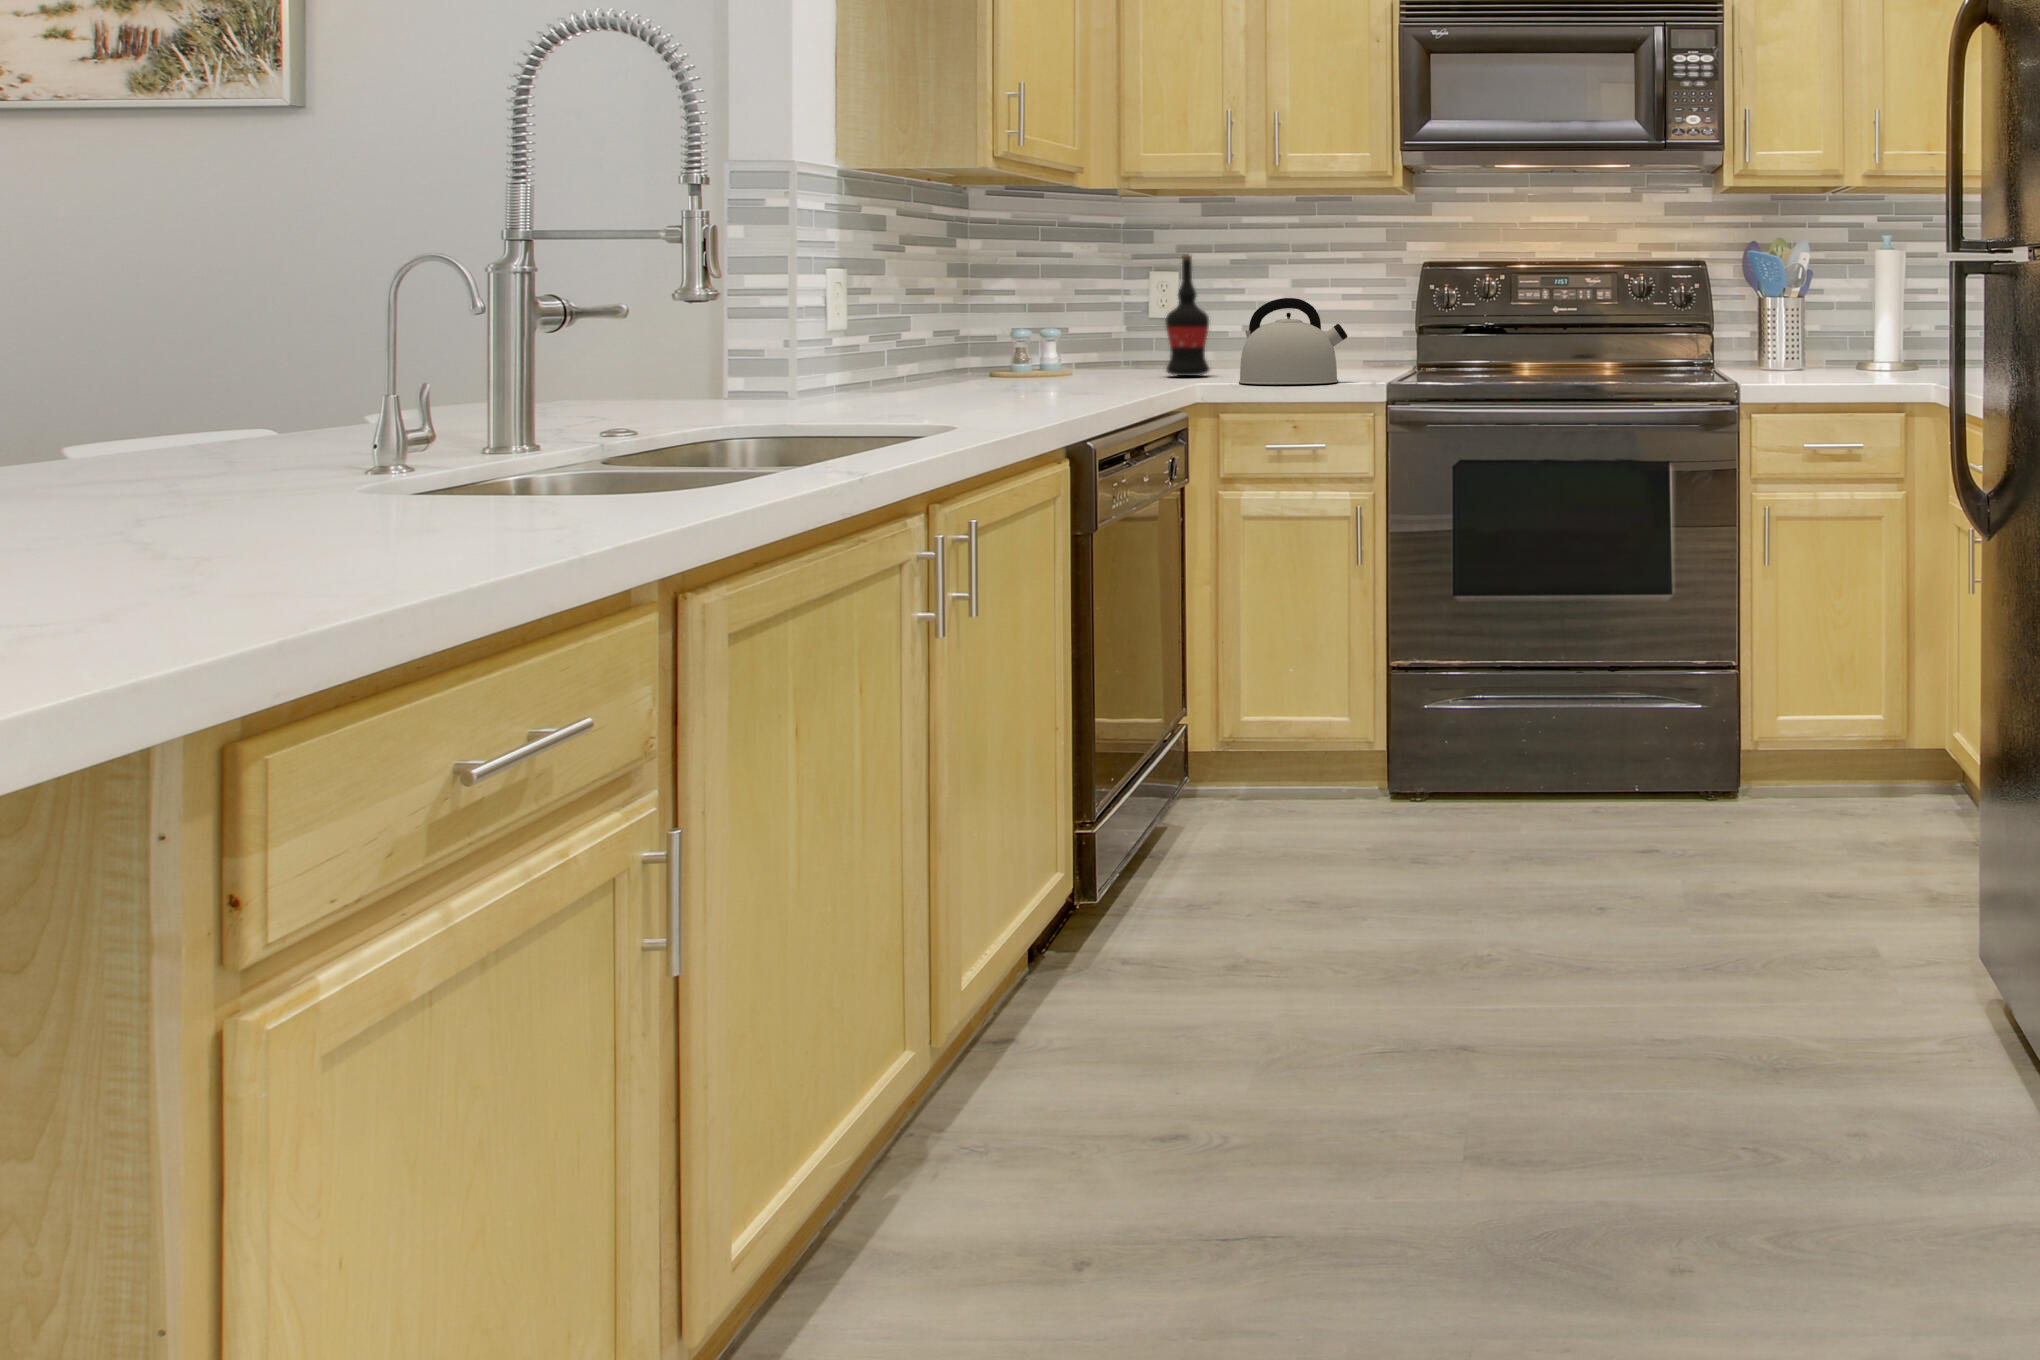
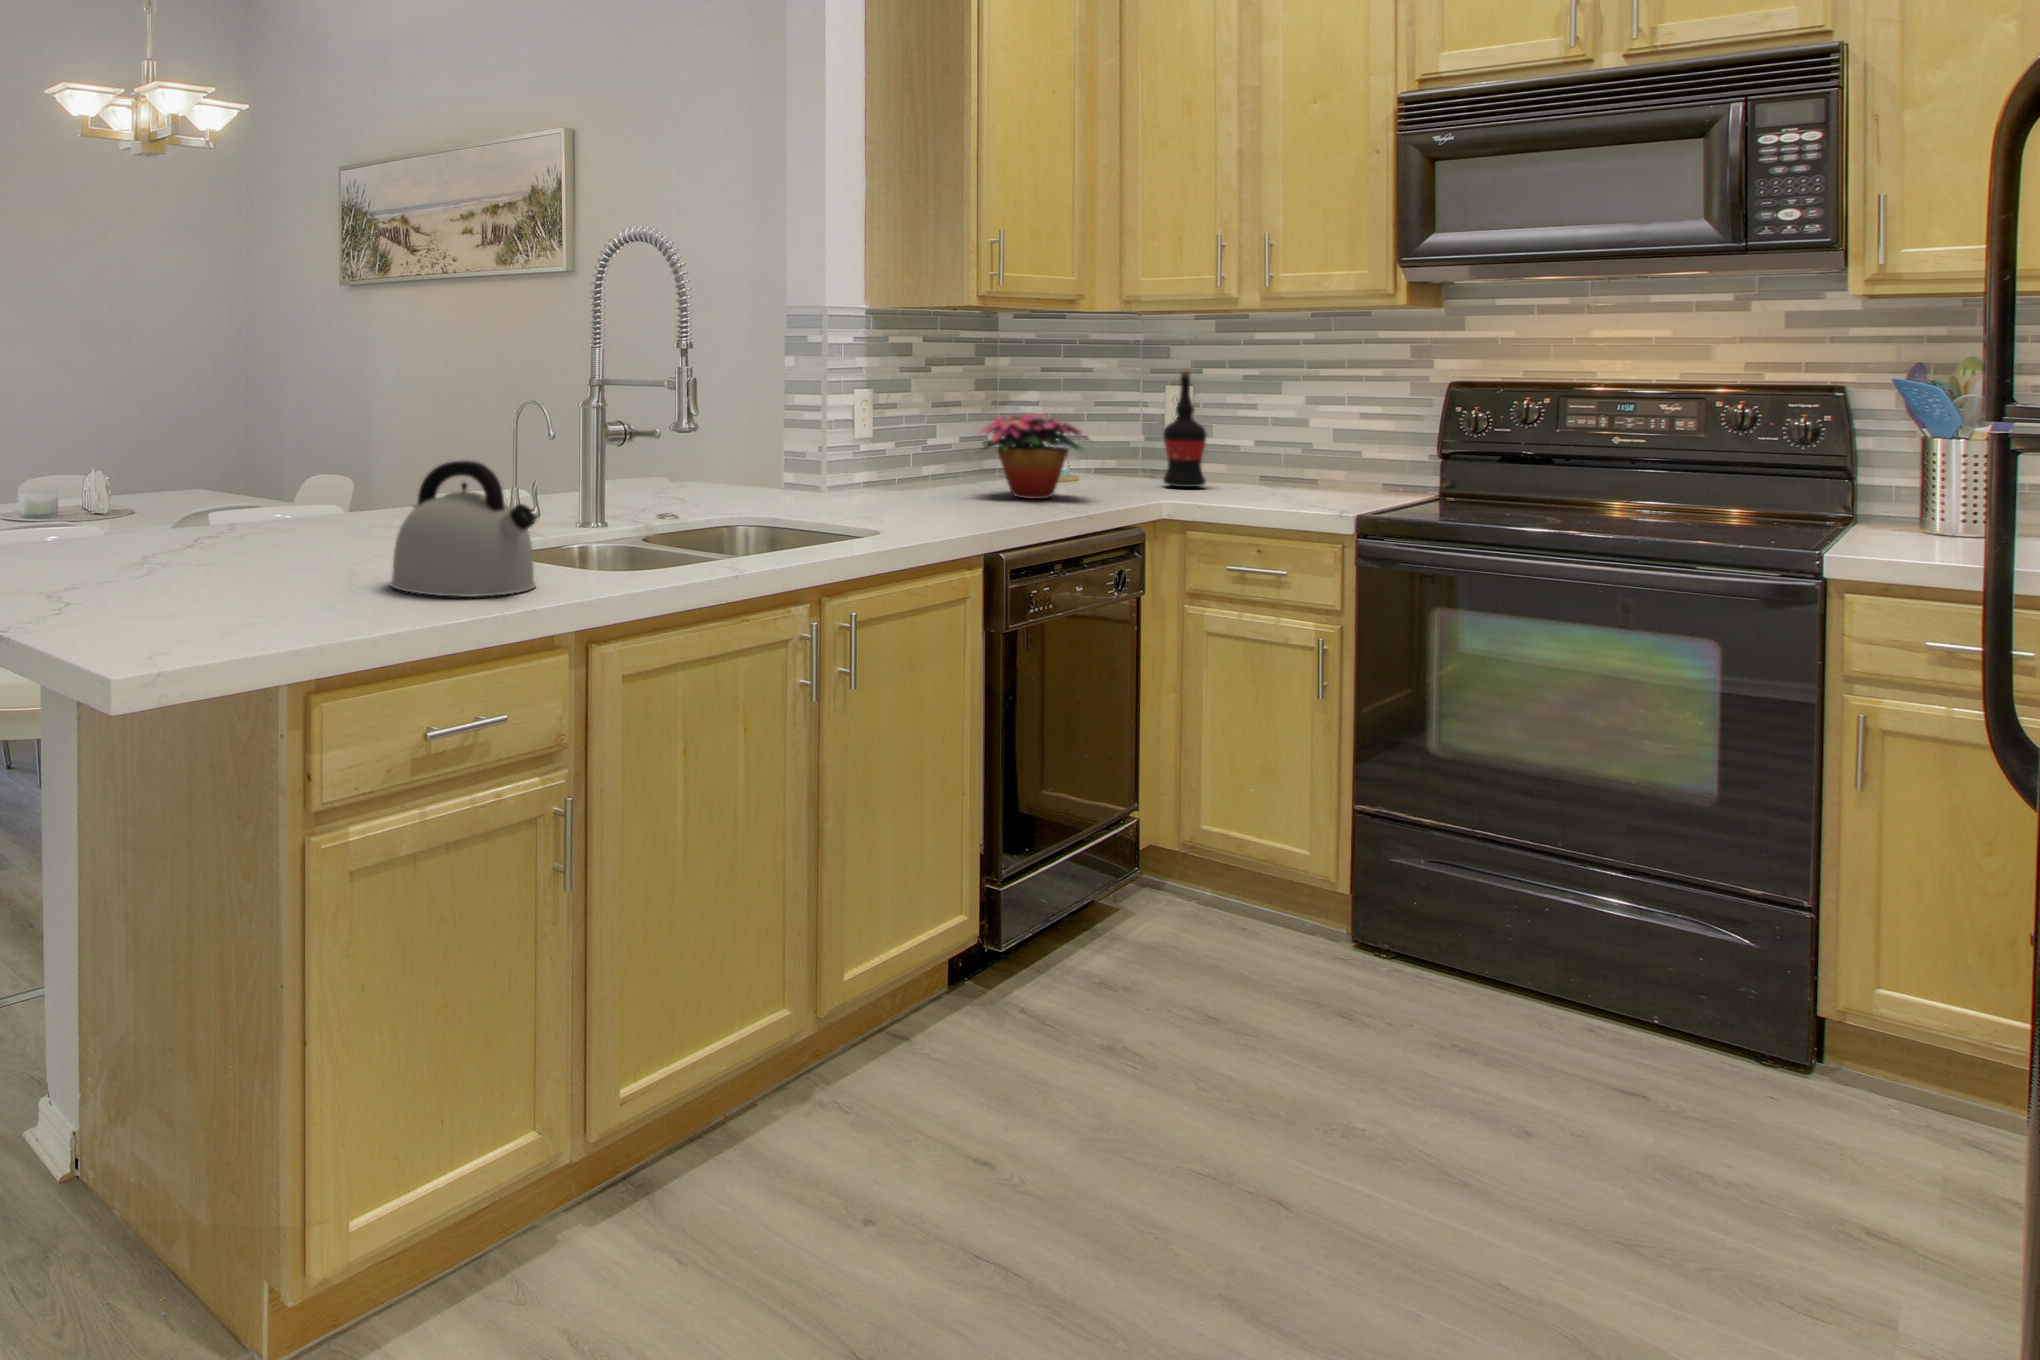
flower arrangement: none [988,293,1138,392] -> present [981,413,1082,499]
kettle: present [1239,298,1347,384] -> present [391,460,536,597]

